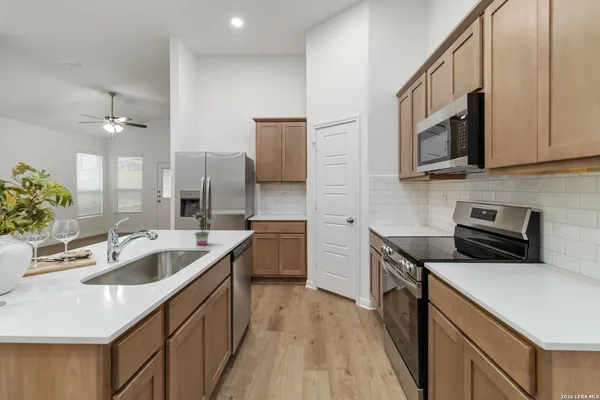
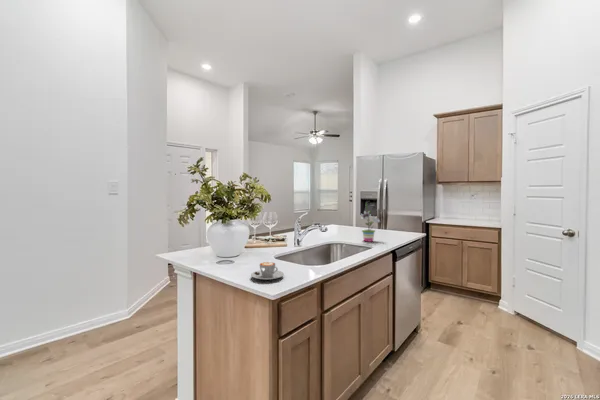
coffee cup: none [52,291,111,321] -> present [251,262,284,280]

